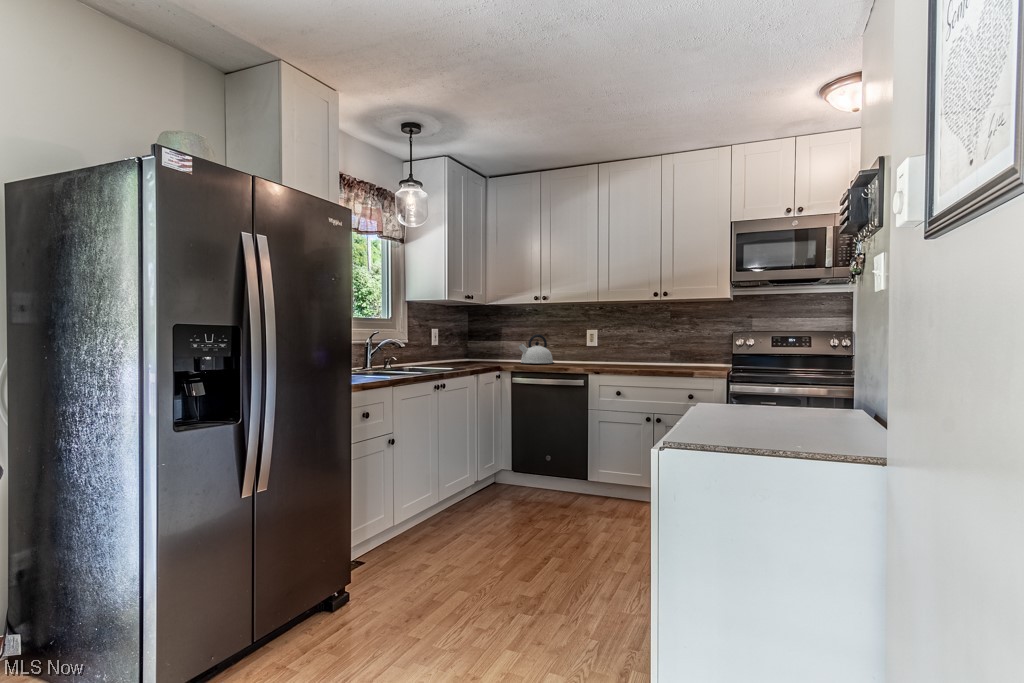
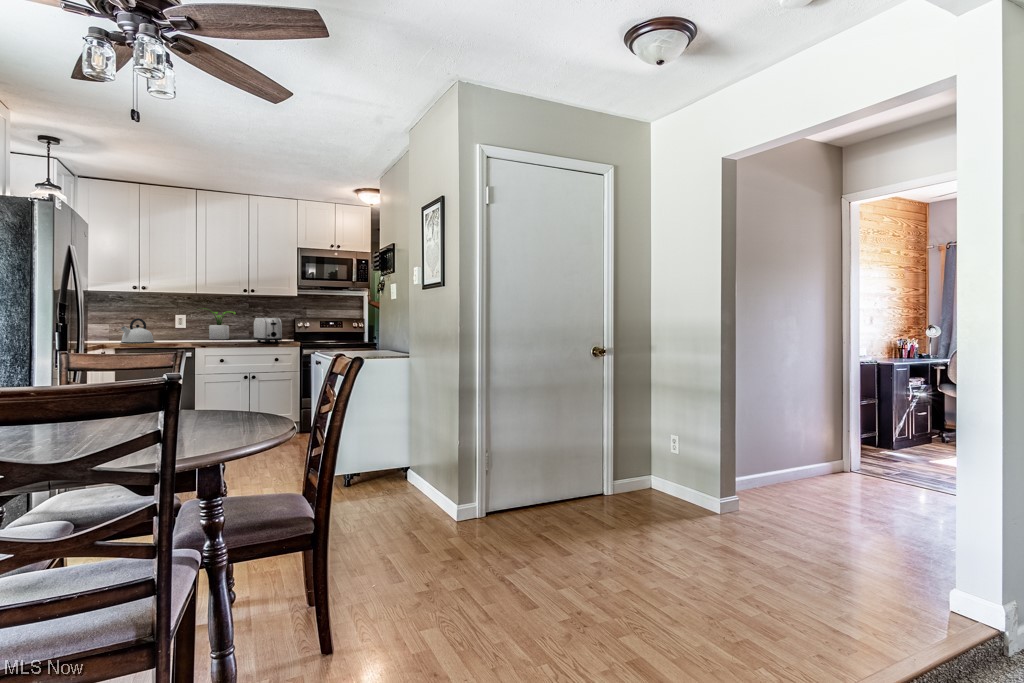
potted plant: none [603,320,653,362] -> present [204,308,236,339]
toaster: none [666,332,699,370] -> present [254,318,282,343]

